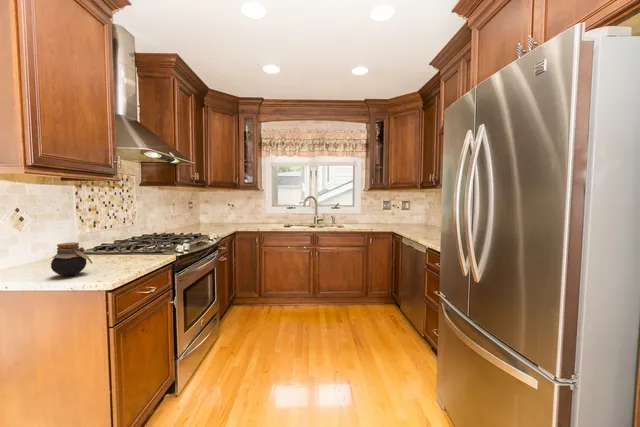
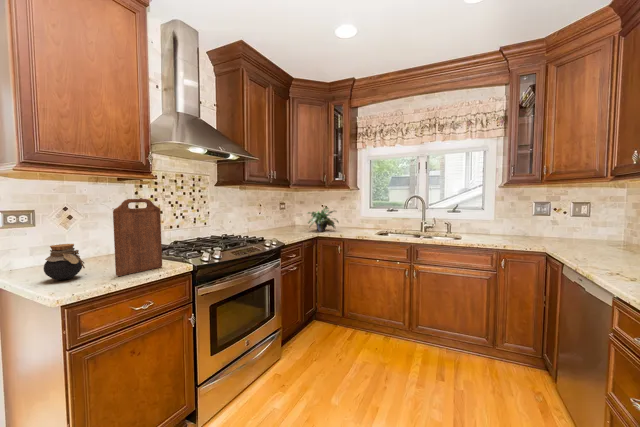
cutting board: none [120,200,151,267] -> present [113,199,162,276]
potted plant: none [223,206,252,227] -> present [308,207,338,231]

